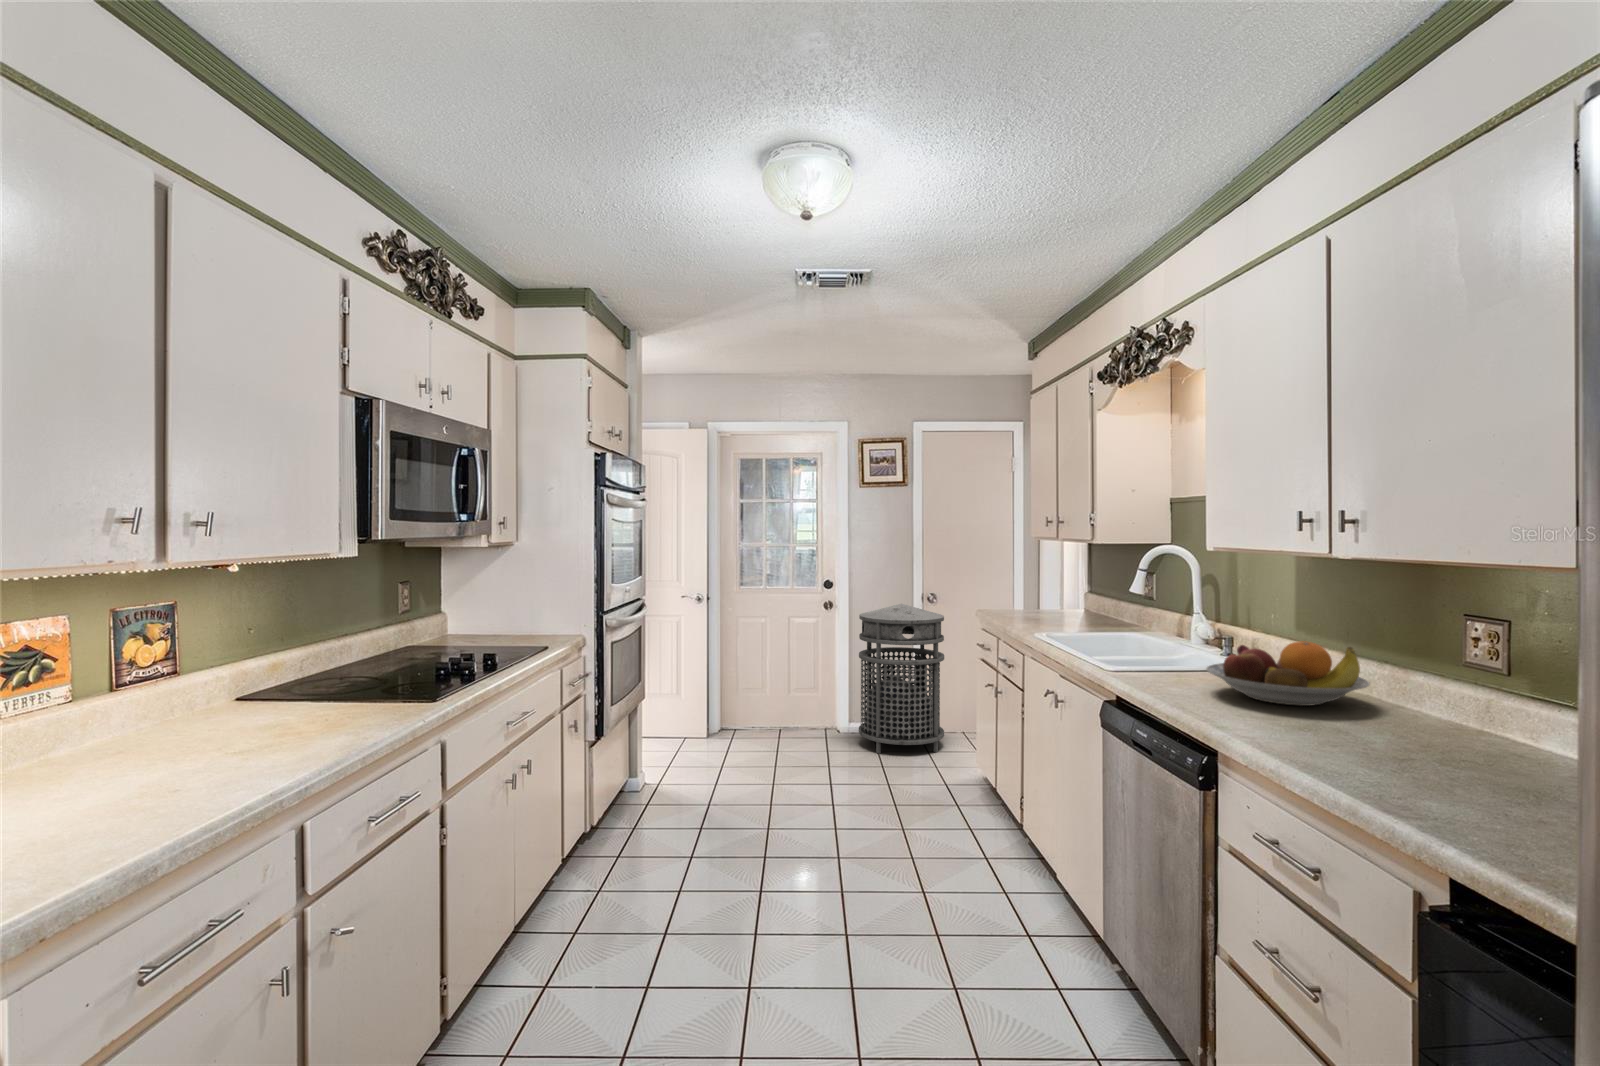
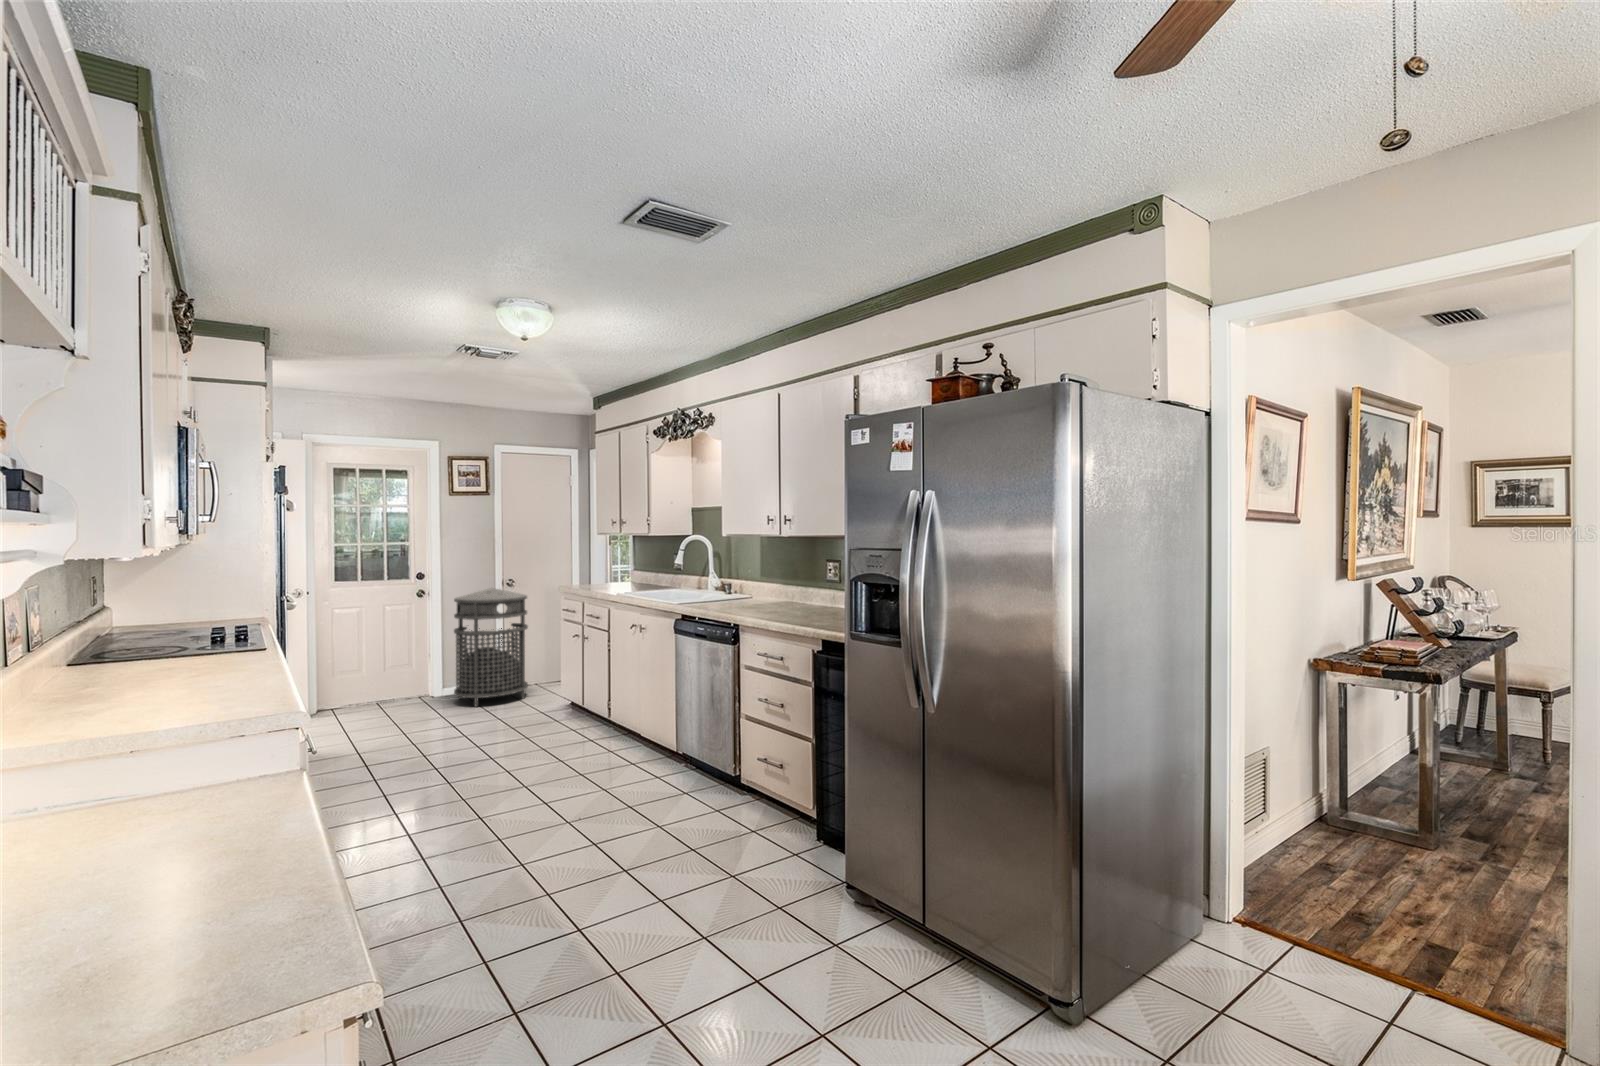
fruit bowl: present [1206,642,1369,706] -> none [728,577,792,606]

